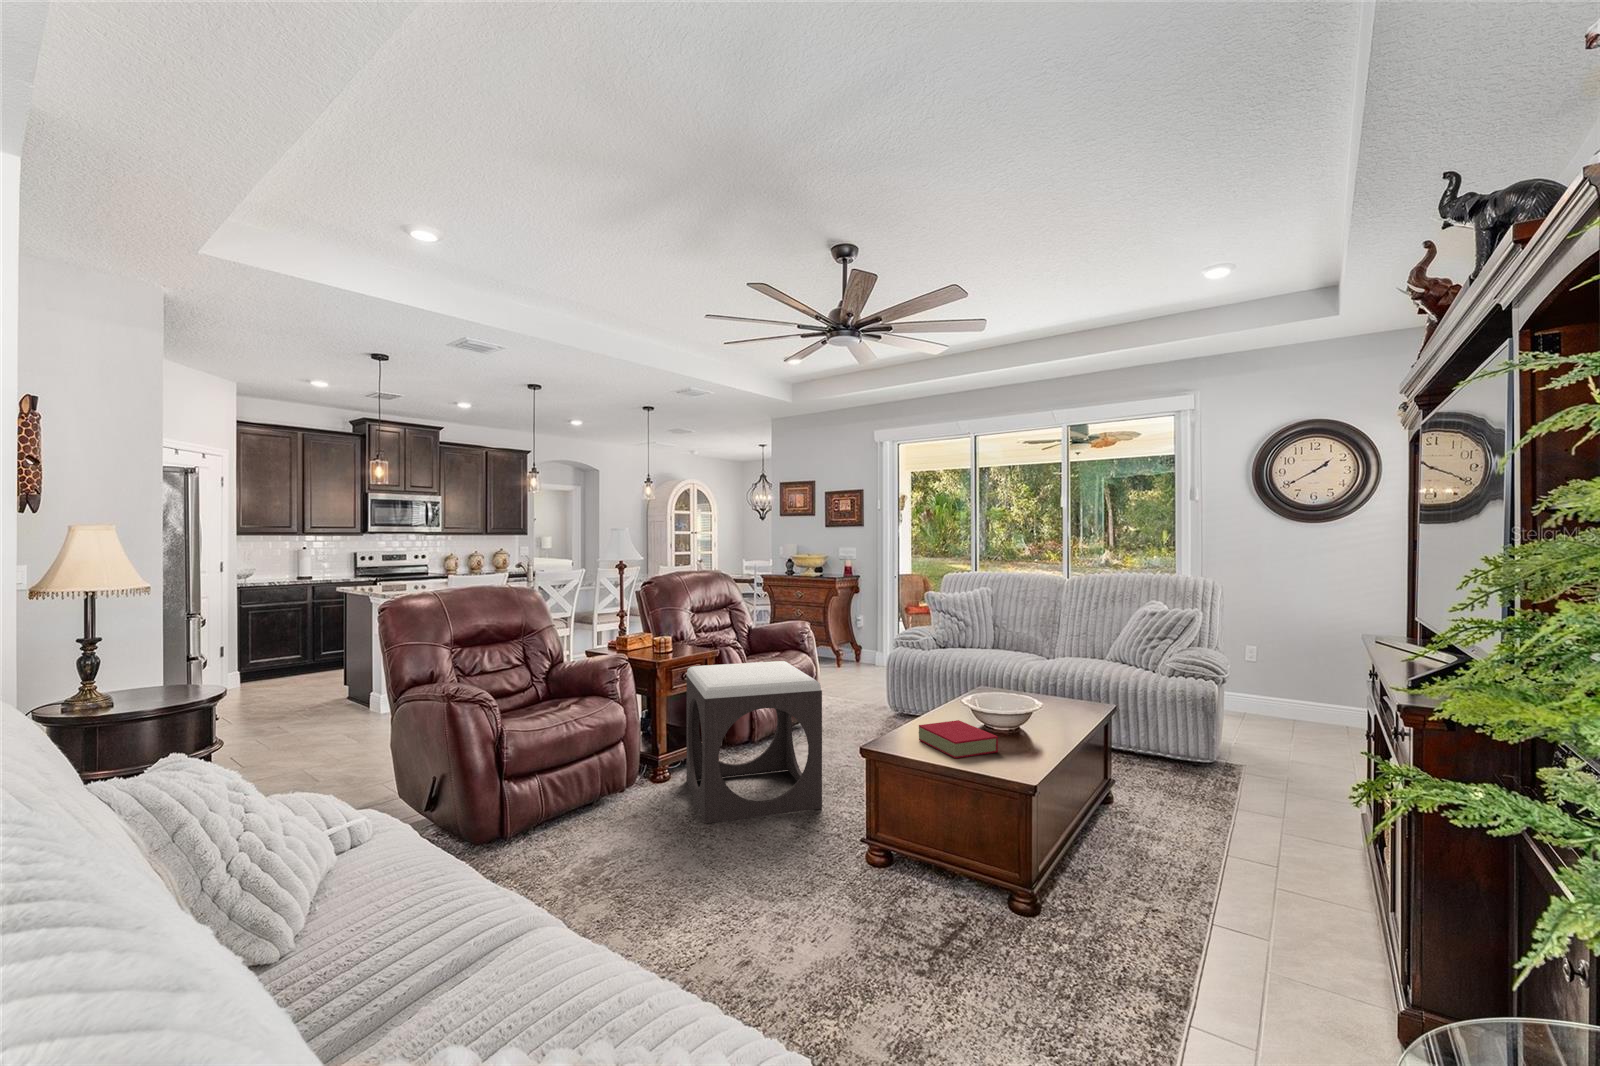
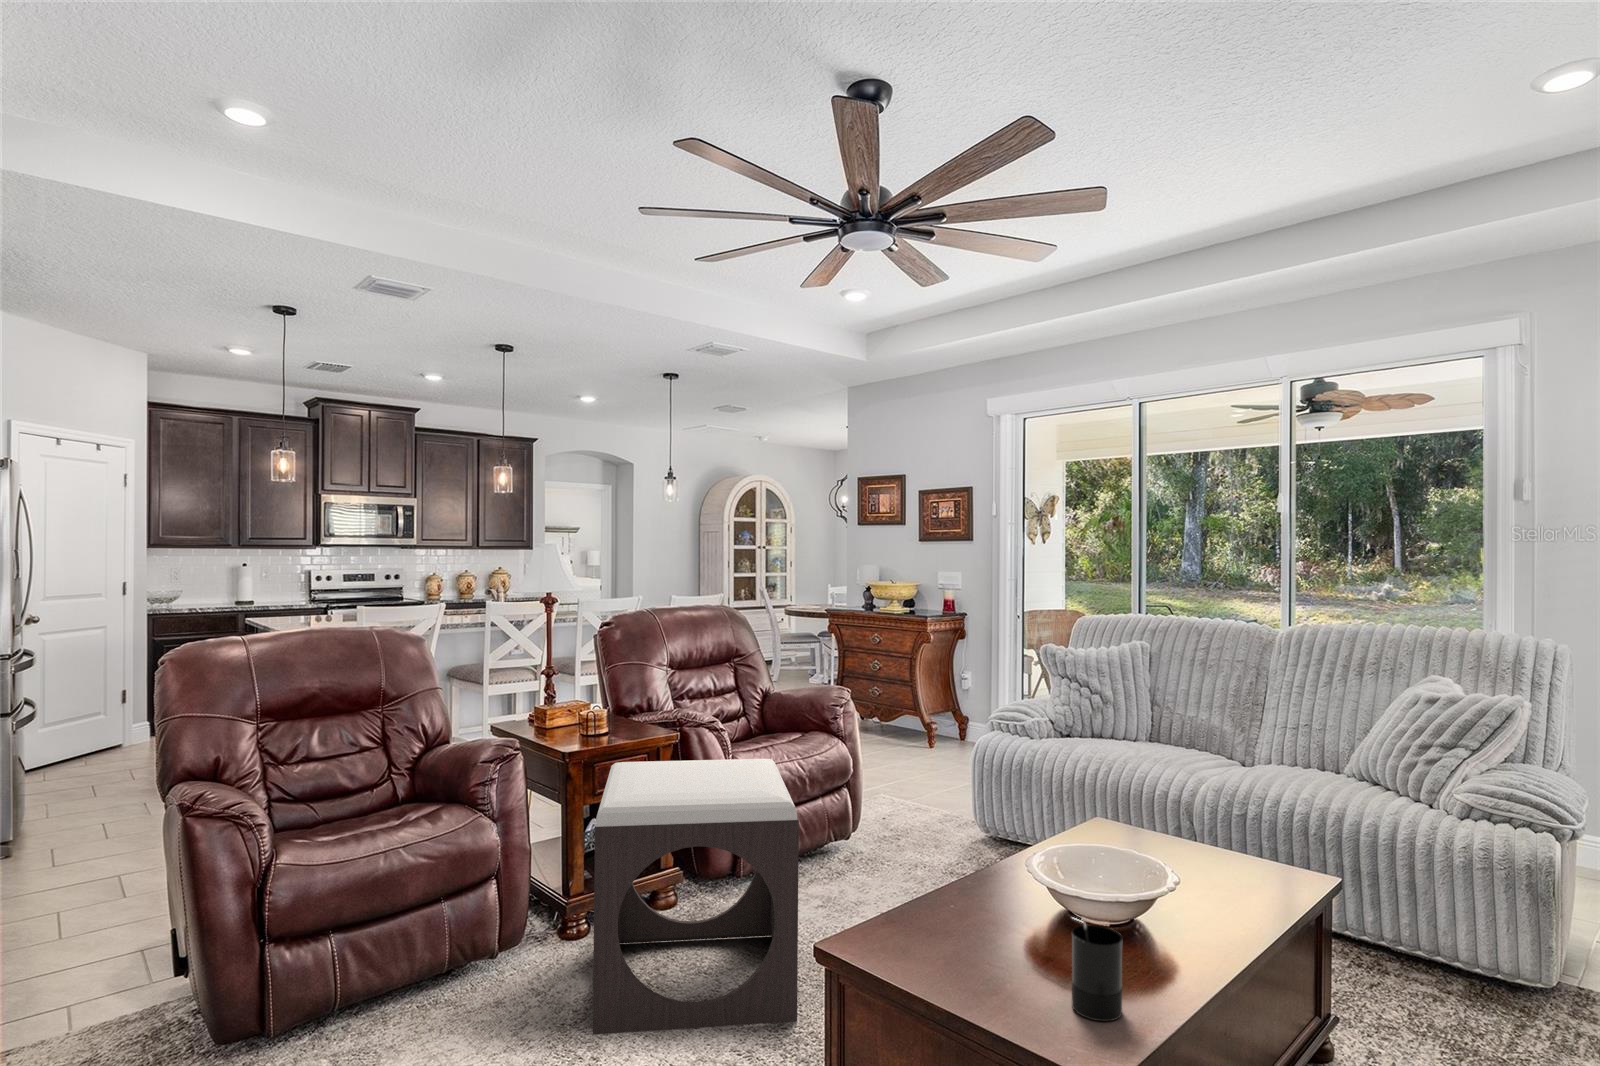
candle: none [1001,717,1028,766] -> present [1072,918,1122,1021]
book: present [919,720,998,758] -> none [934,901,1072,989]

